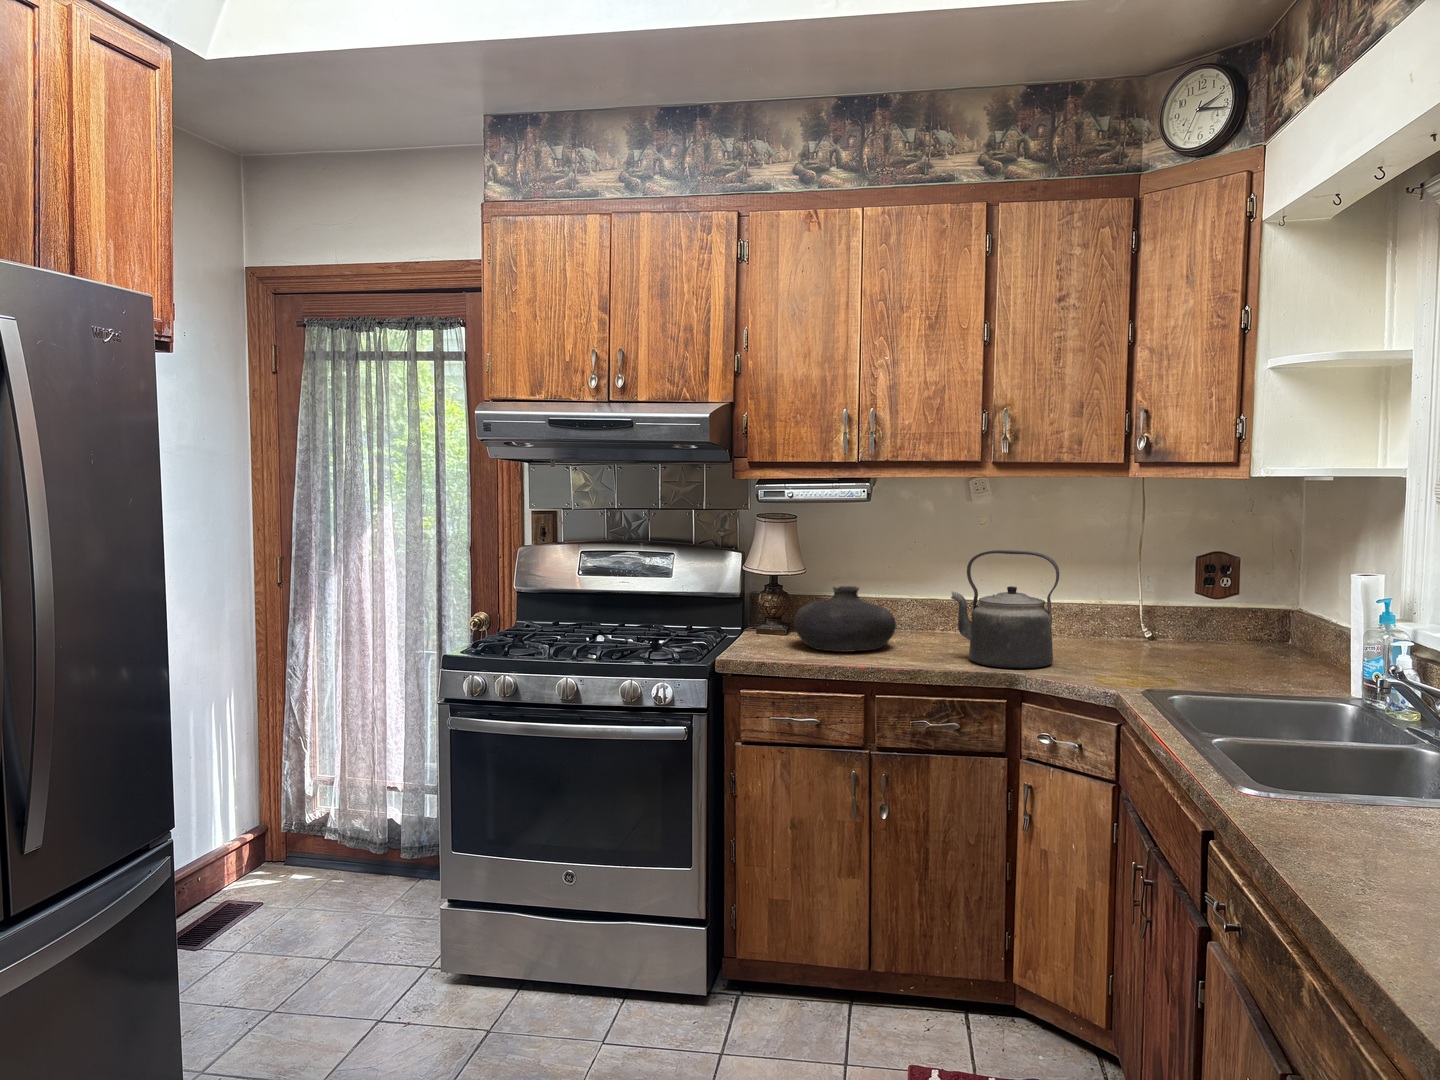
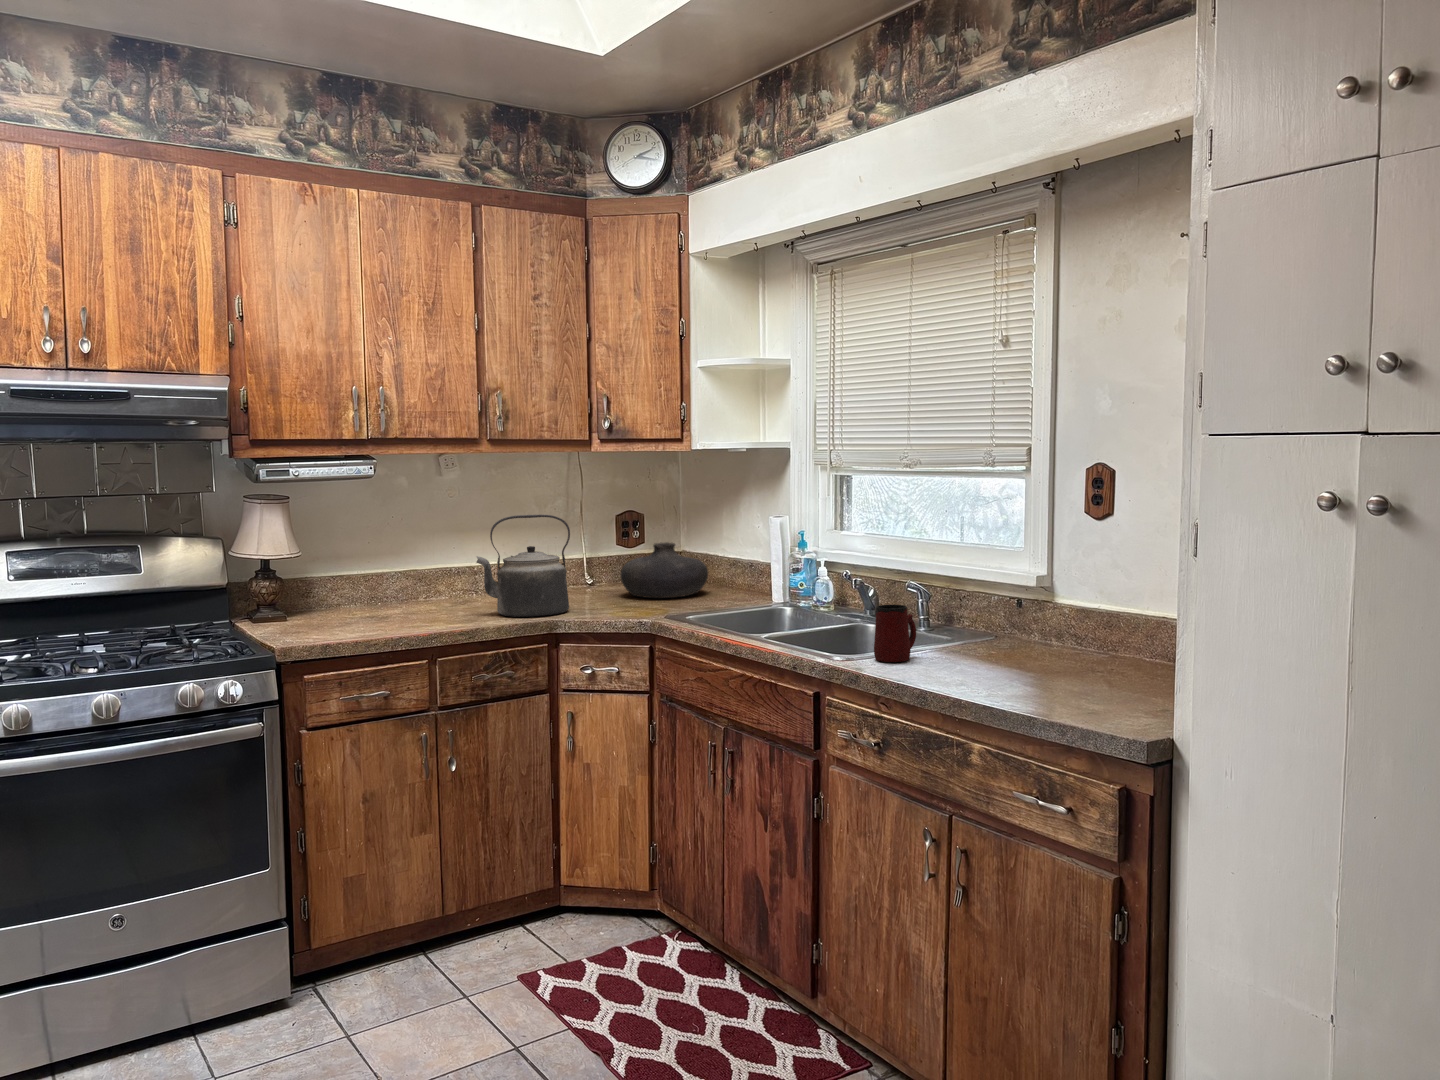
vase: present [794,586,896,652] -> present [620,542,708,598]
mug: none [1276,744,1364,841] -> present [874,605,916,662]

